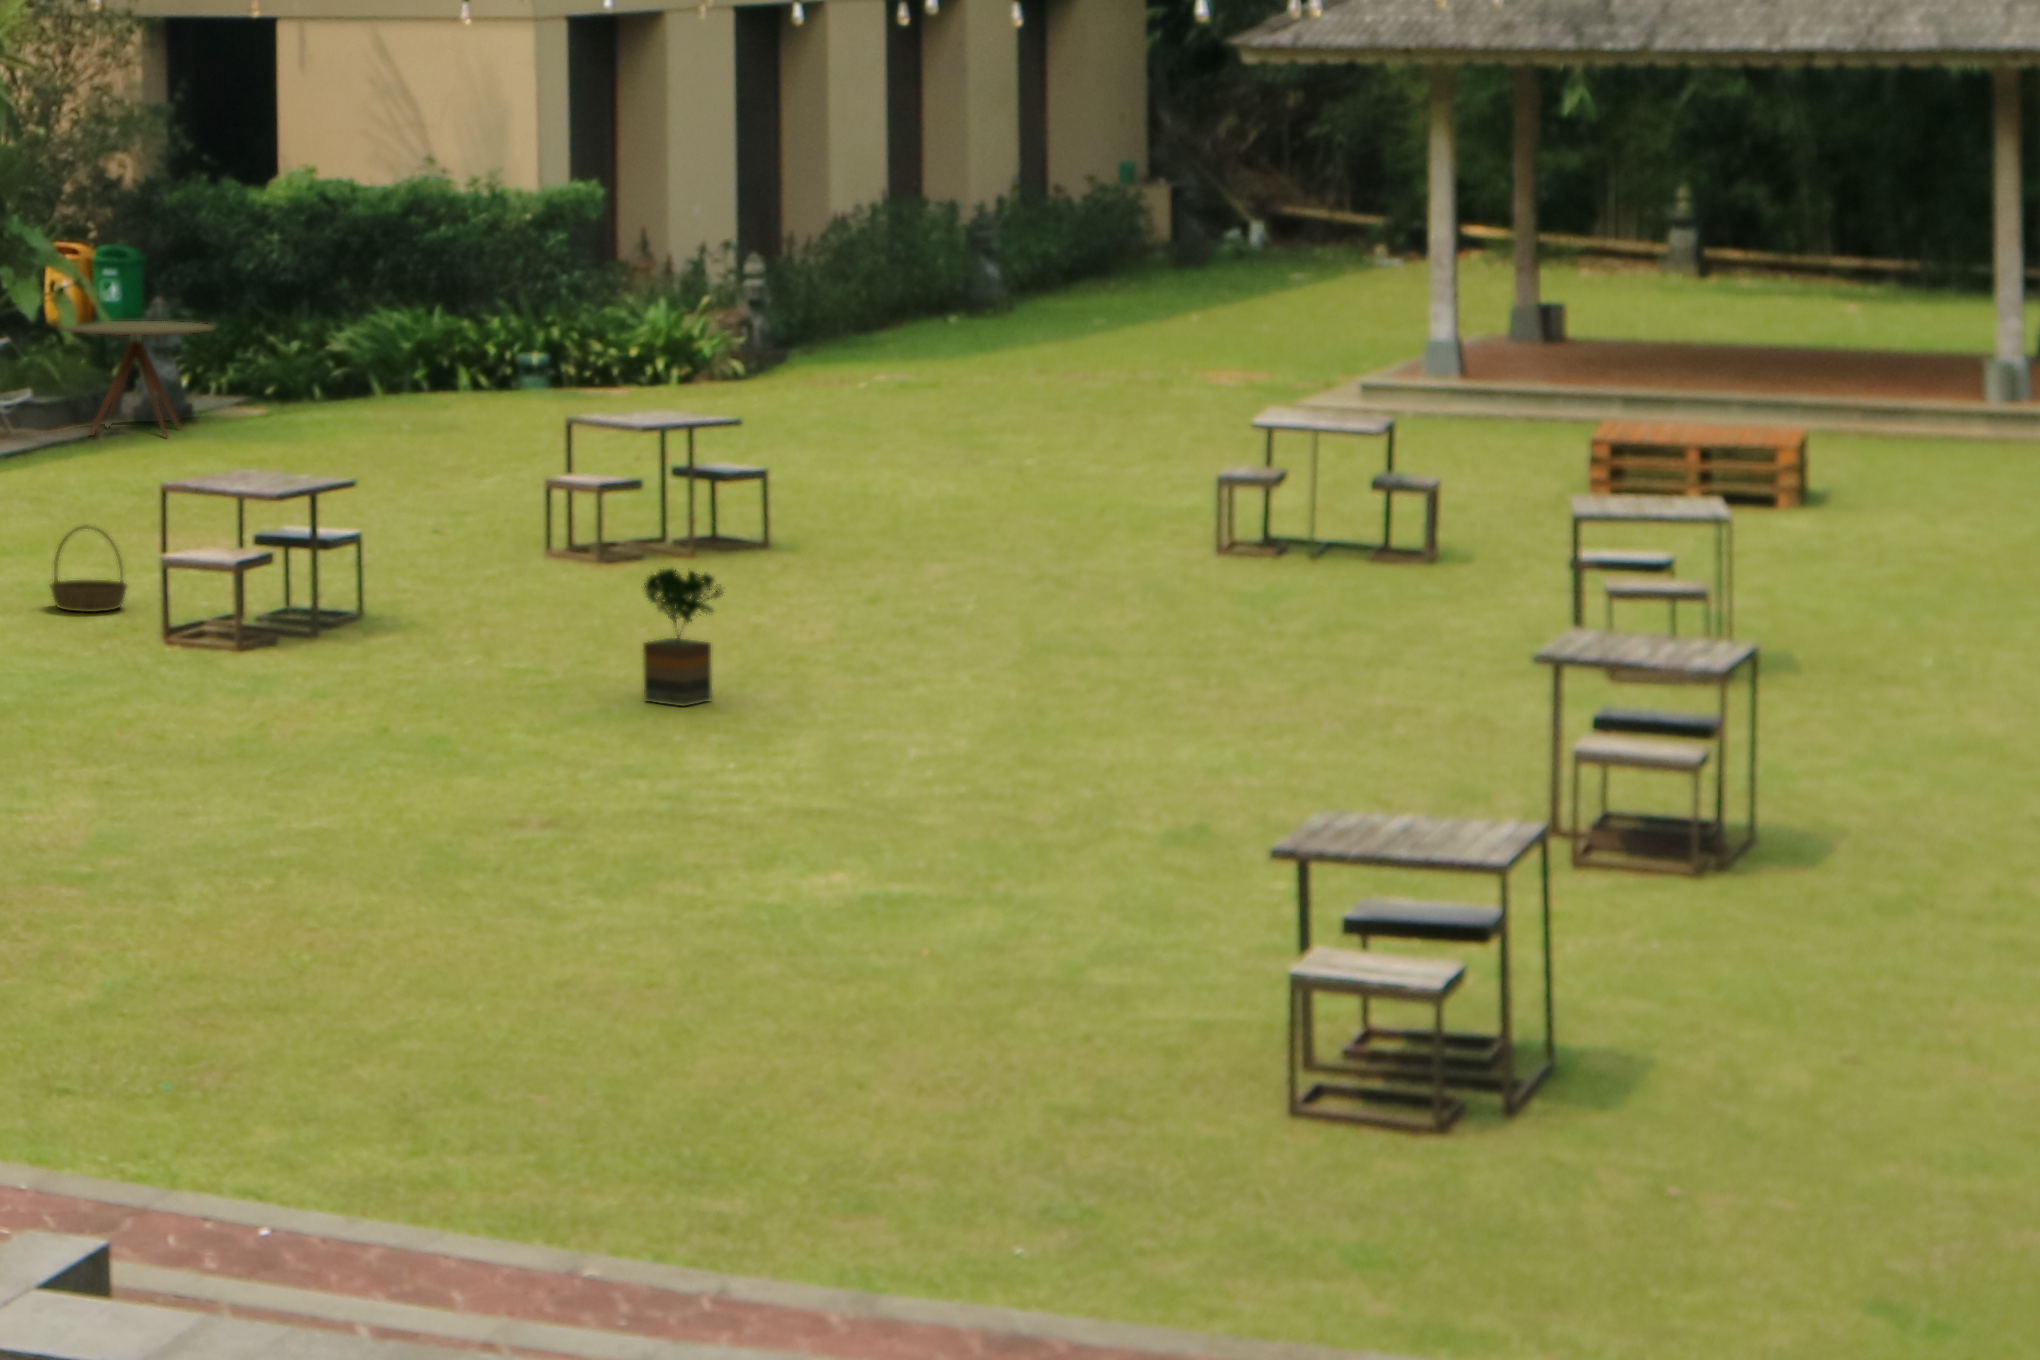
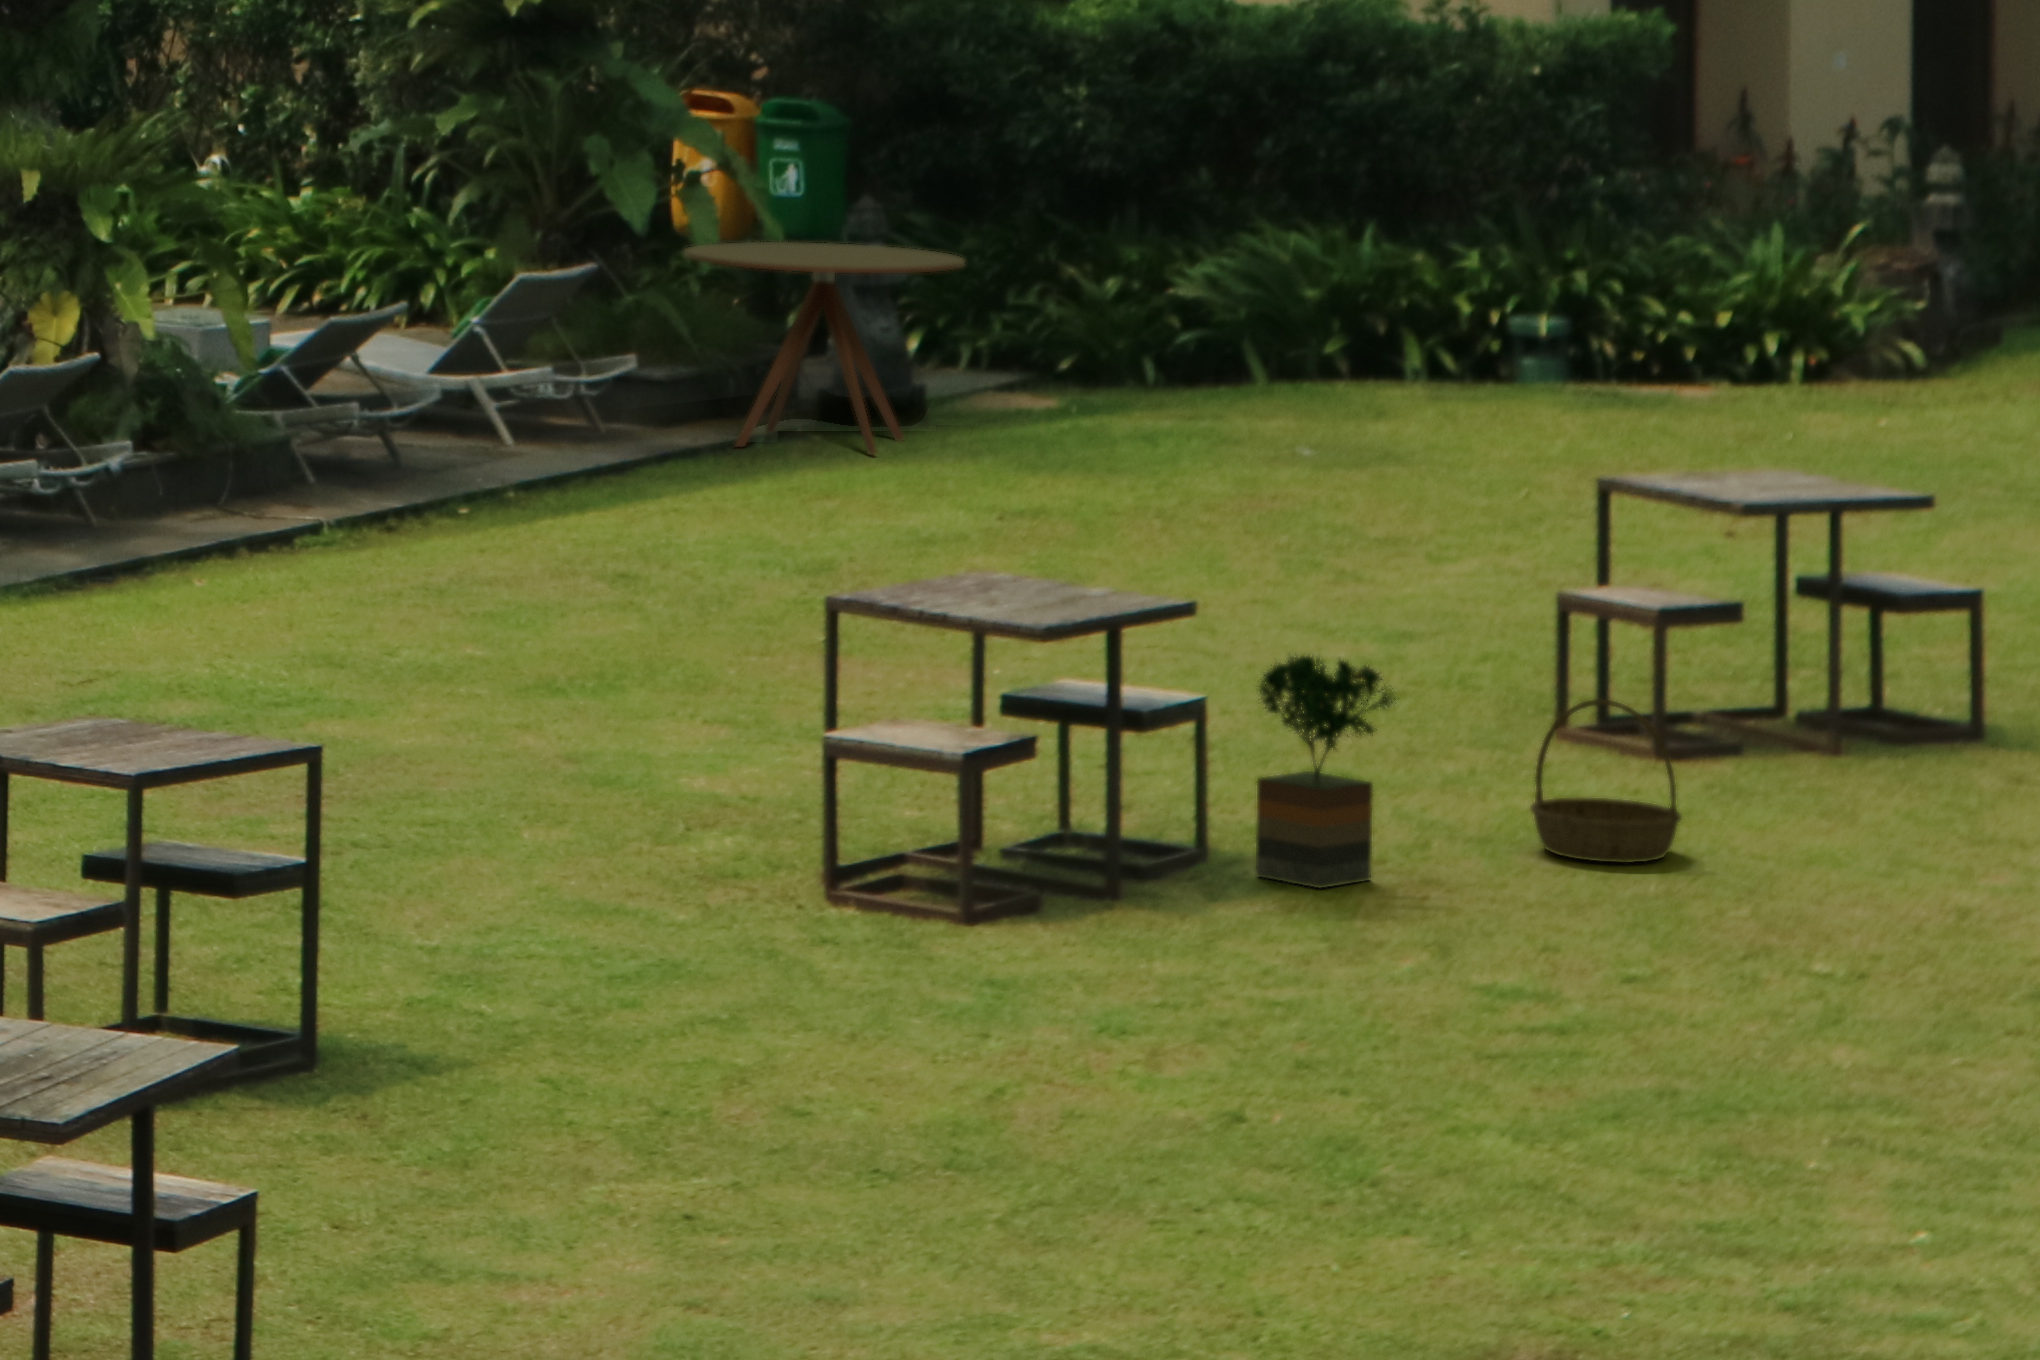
basket: present [50,525,127,612] -> present [1530,699,1681,863]
potted tree: present [642,569,724,706] -> present [1256,656,1399,888]

